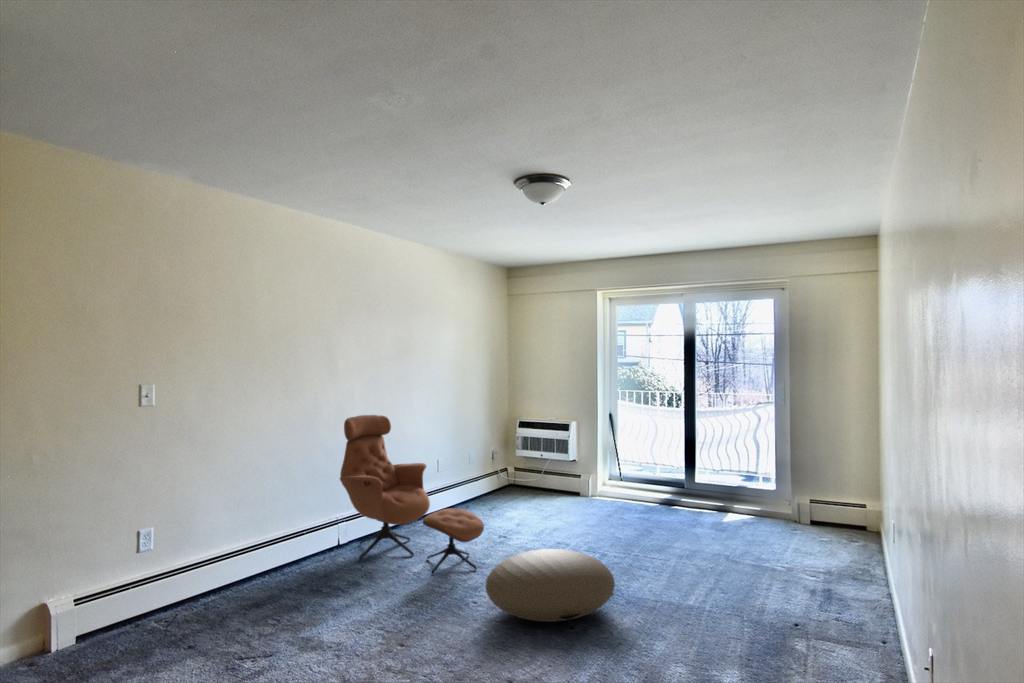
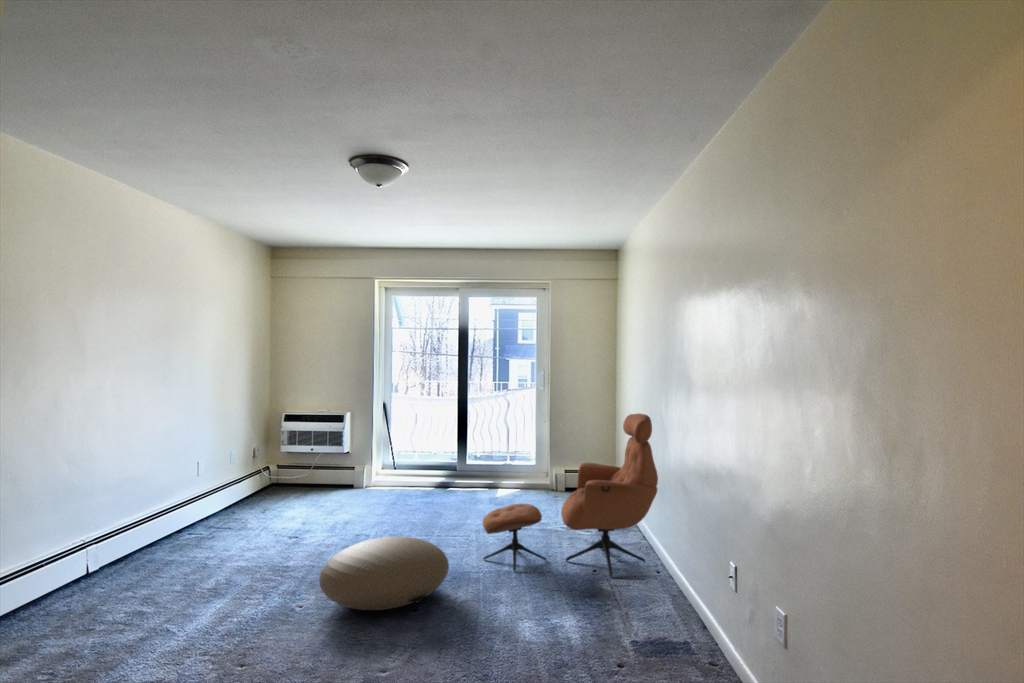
lounge chair: present [340,415,484,573] -> present [483,414,658,576]

